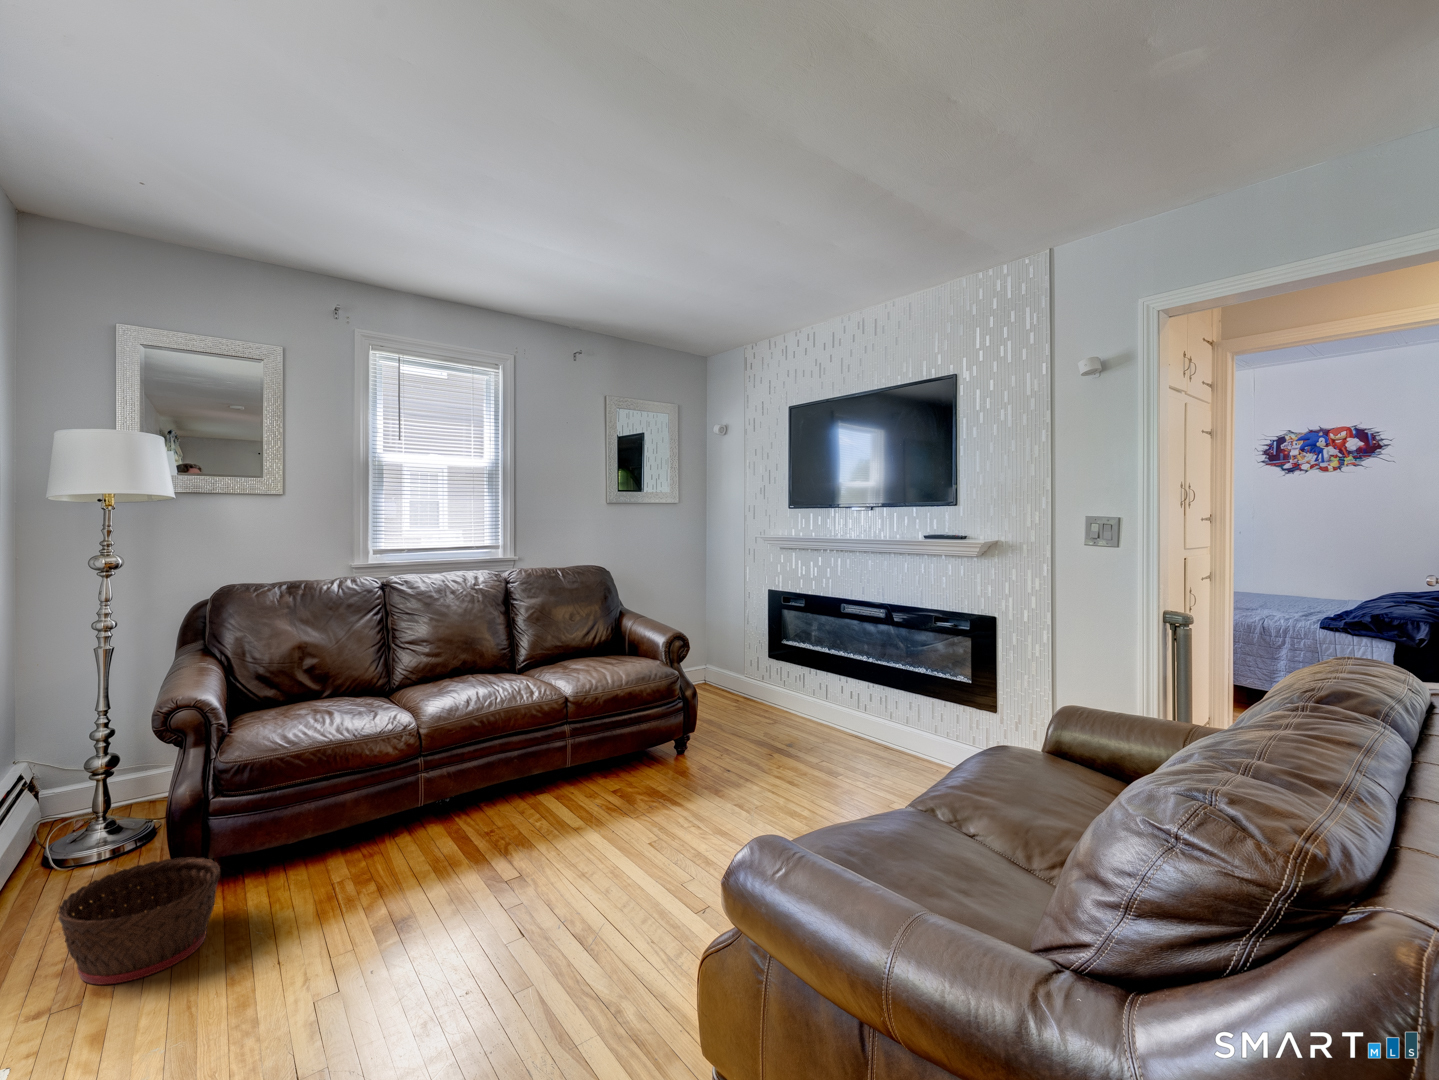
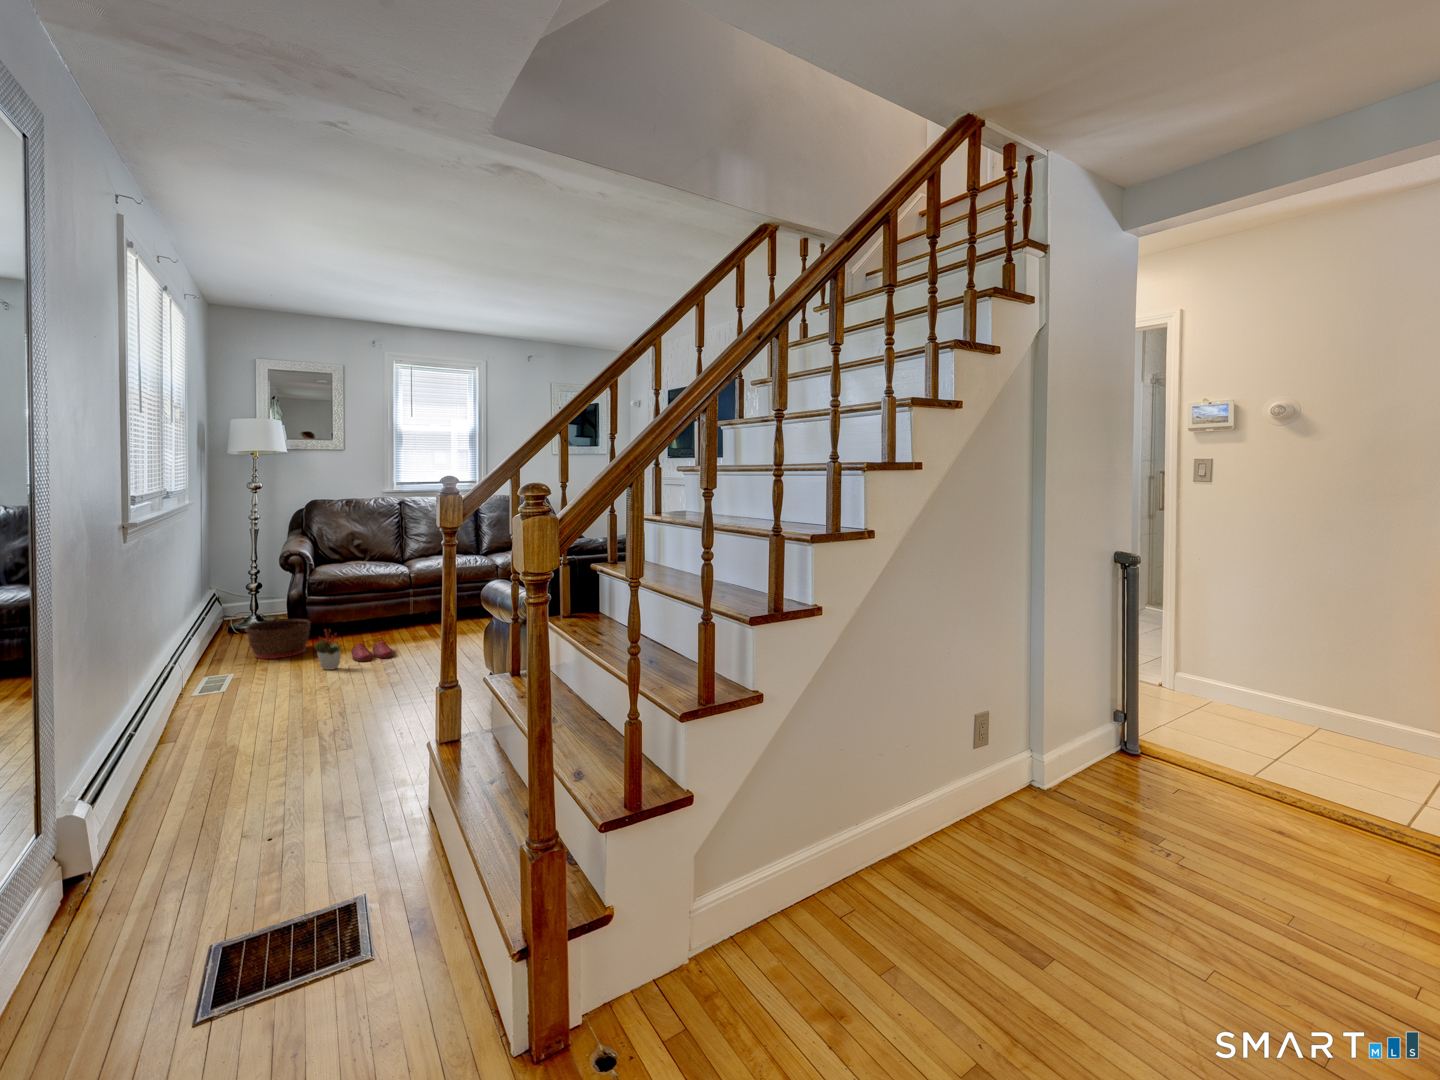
slippers: none [316,903,414,978] -> present [352,642,394,661]
decorative plant: none [230,920,301,1028] -> present [314,630,341,670]

